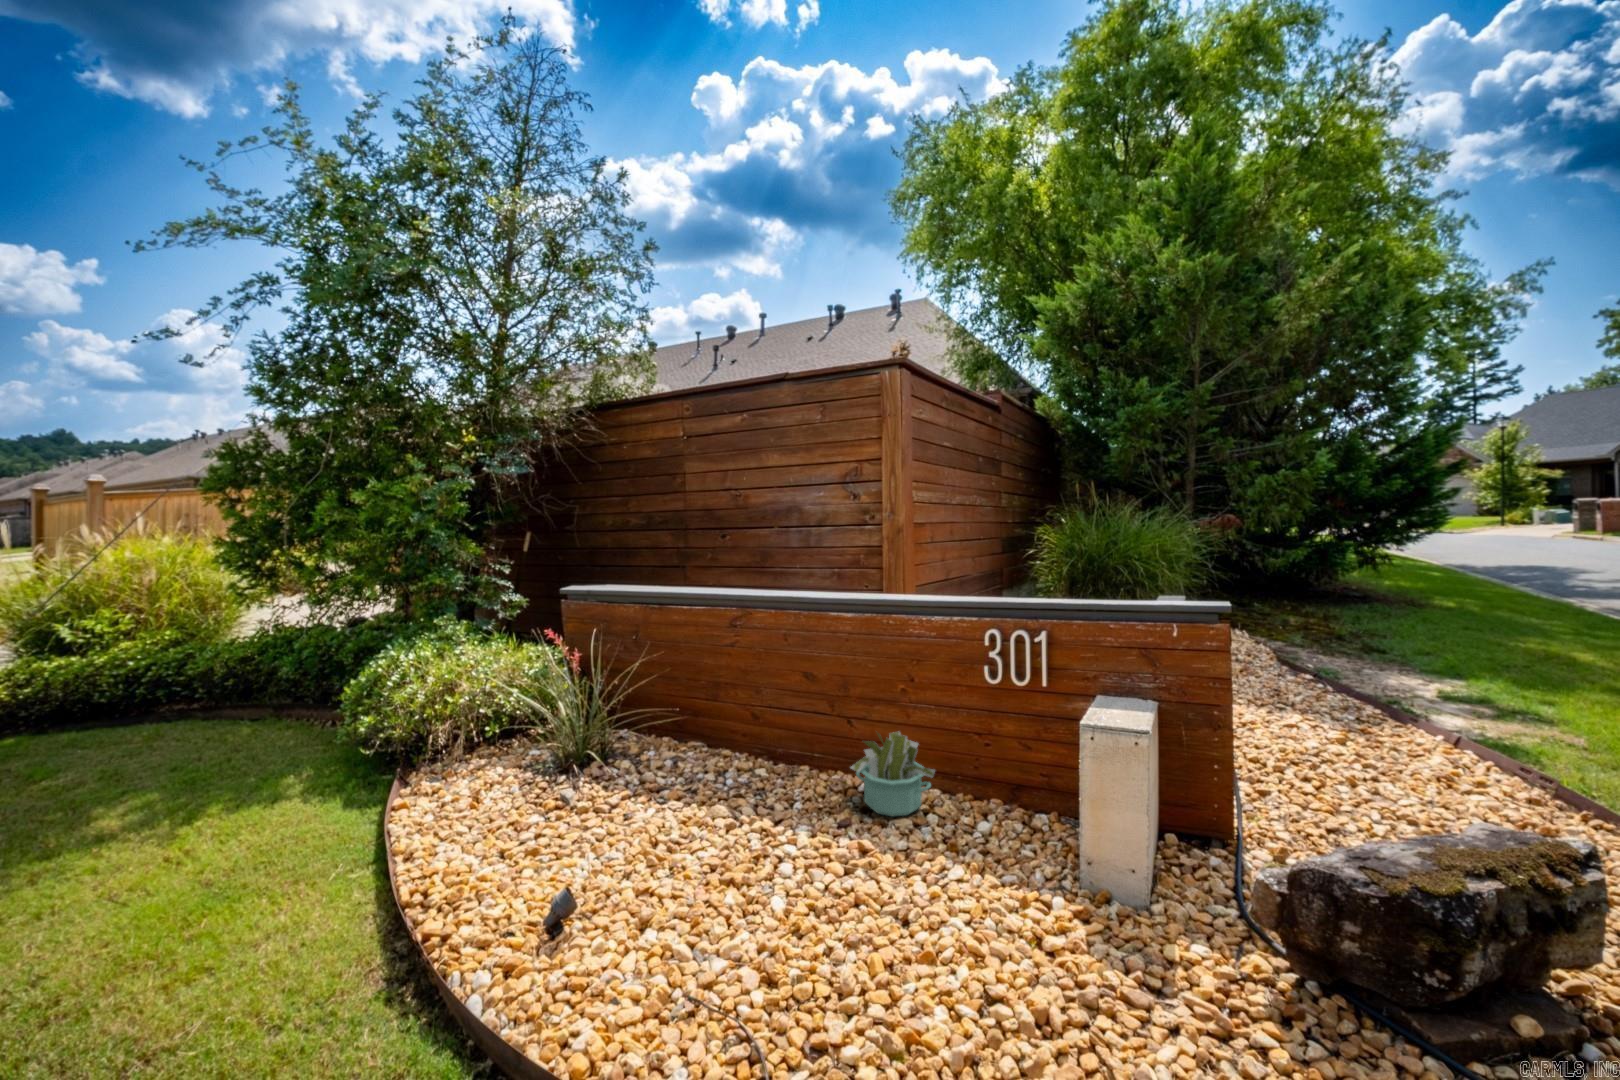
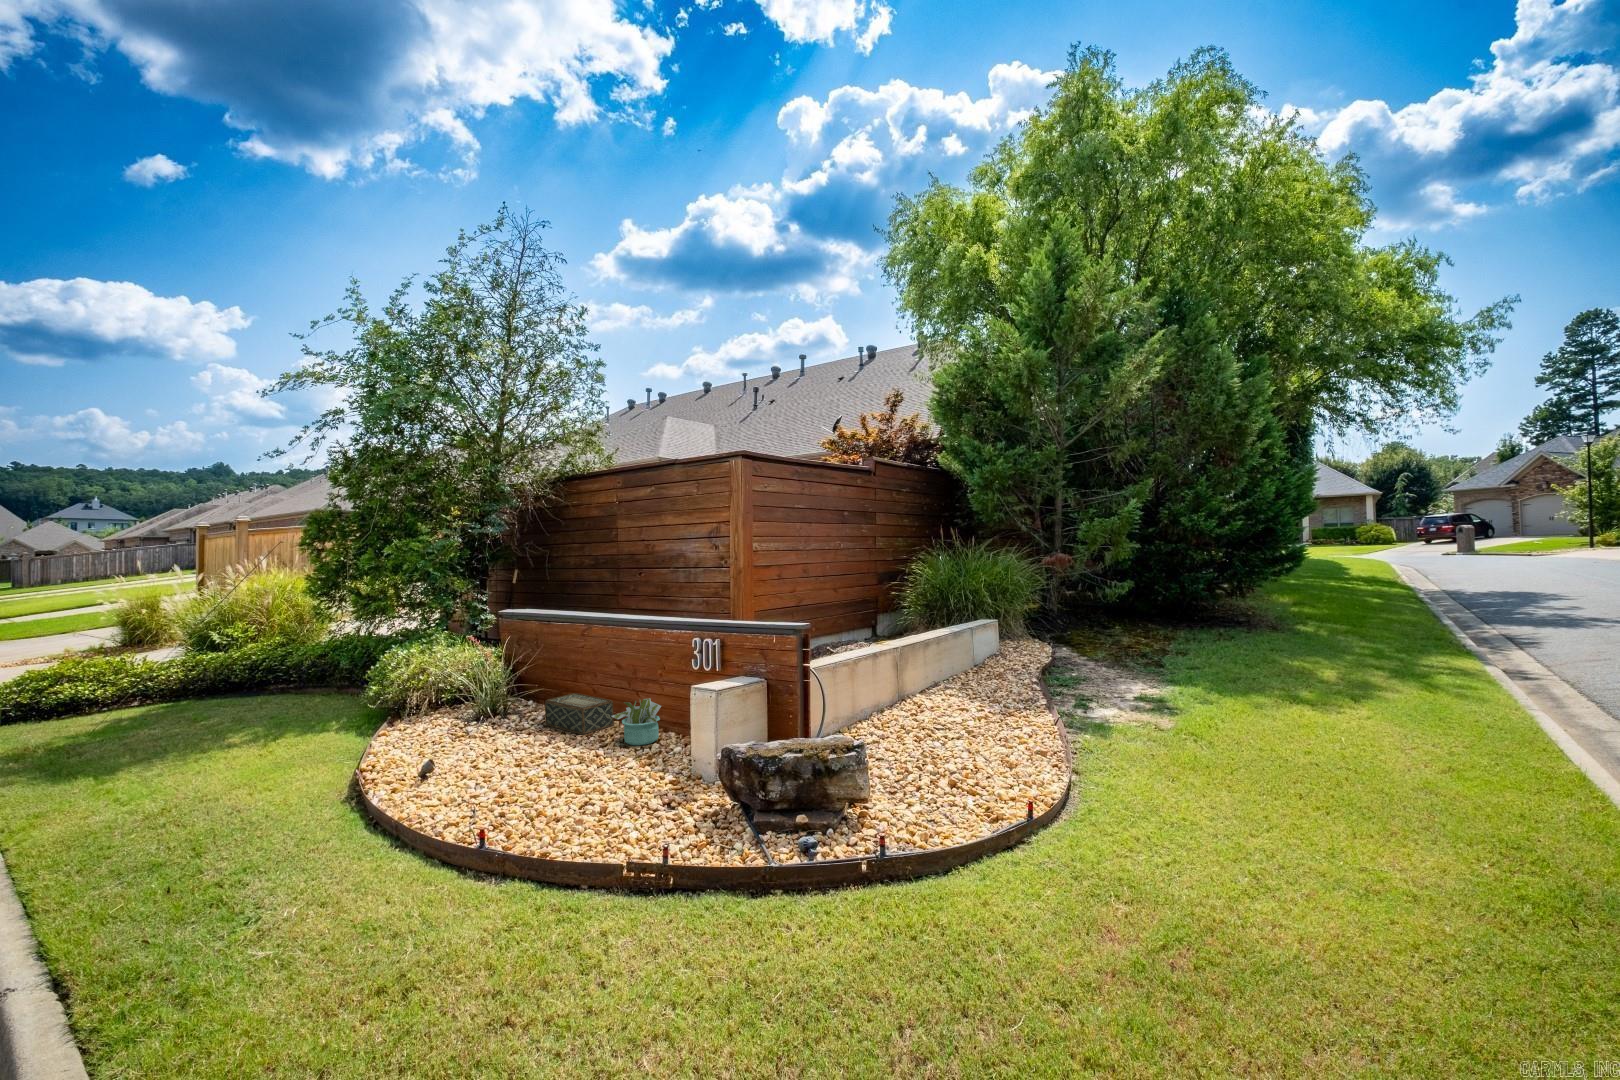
woven basket: none [687,717,805,793] -> present [545,693,614,735]

